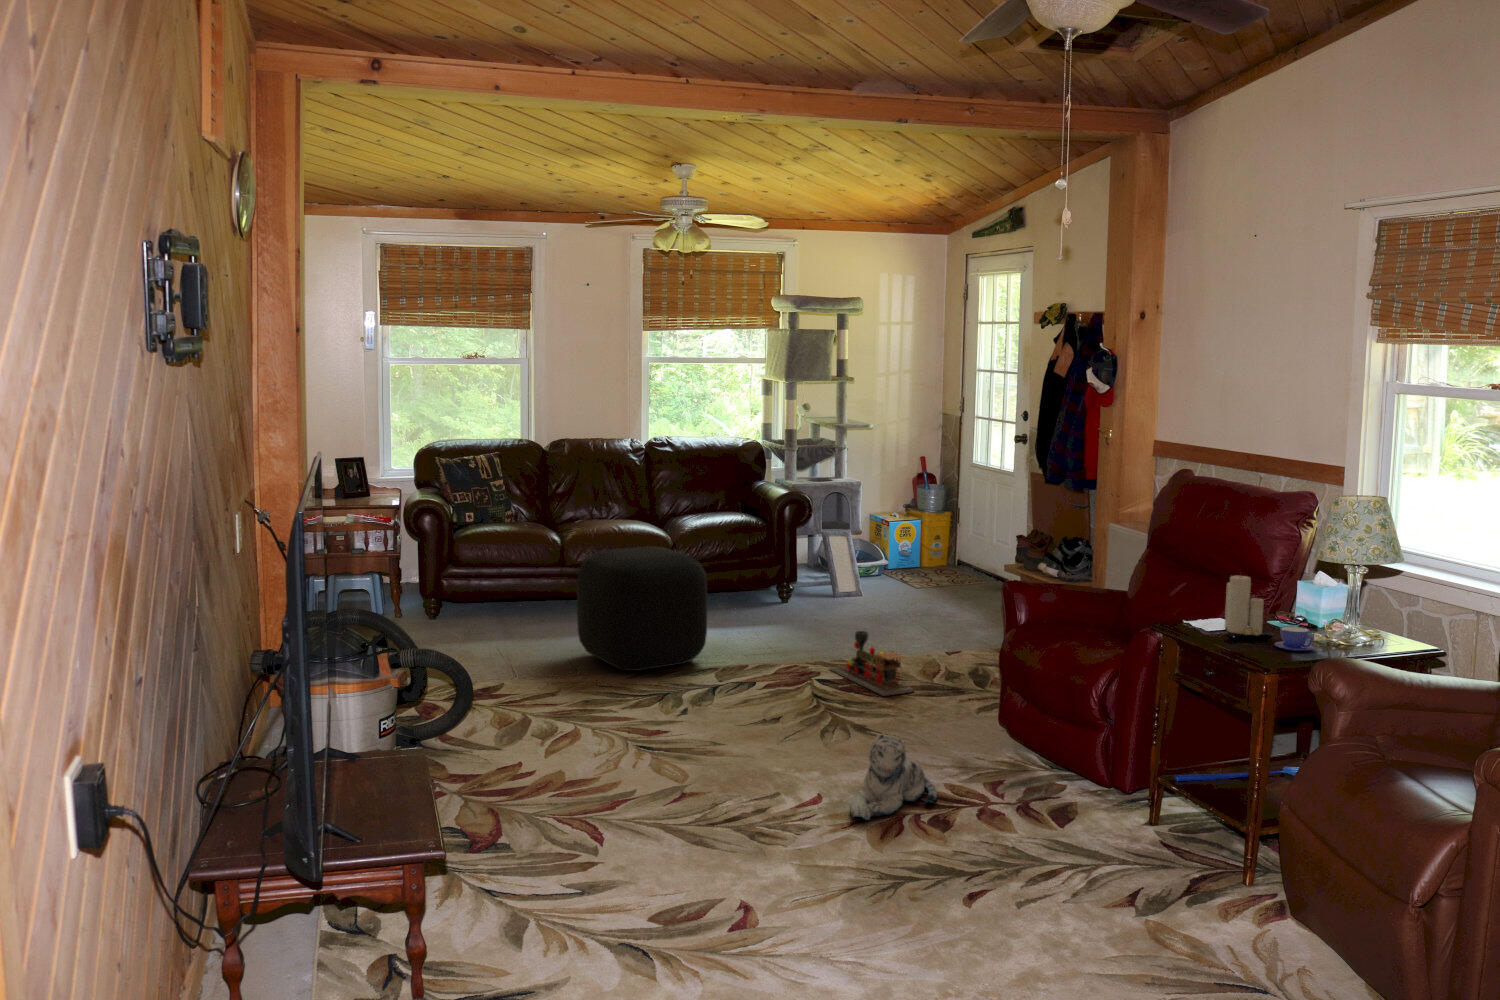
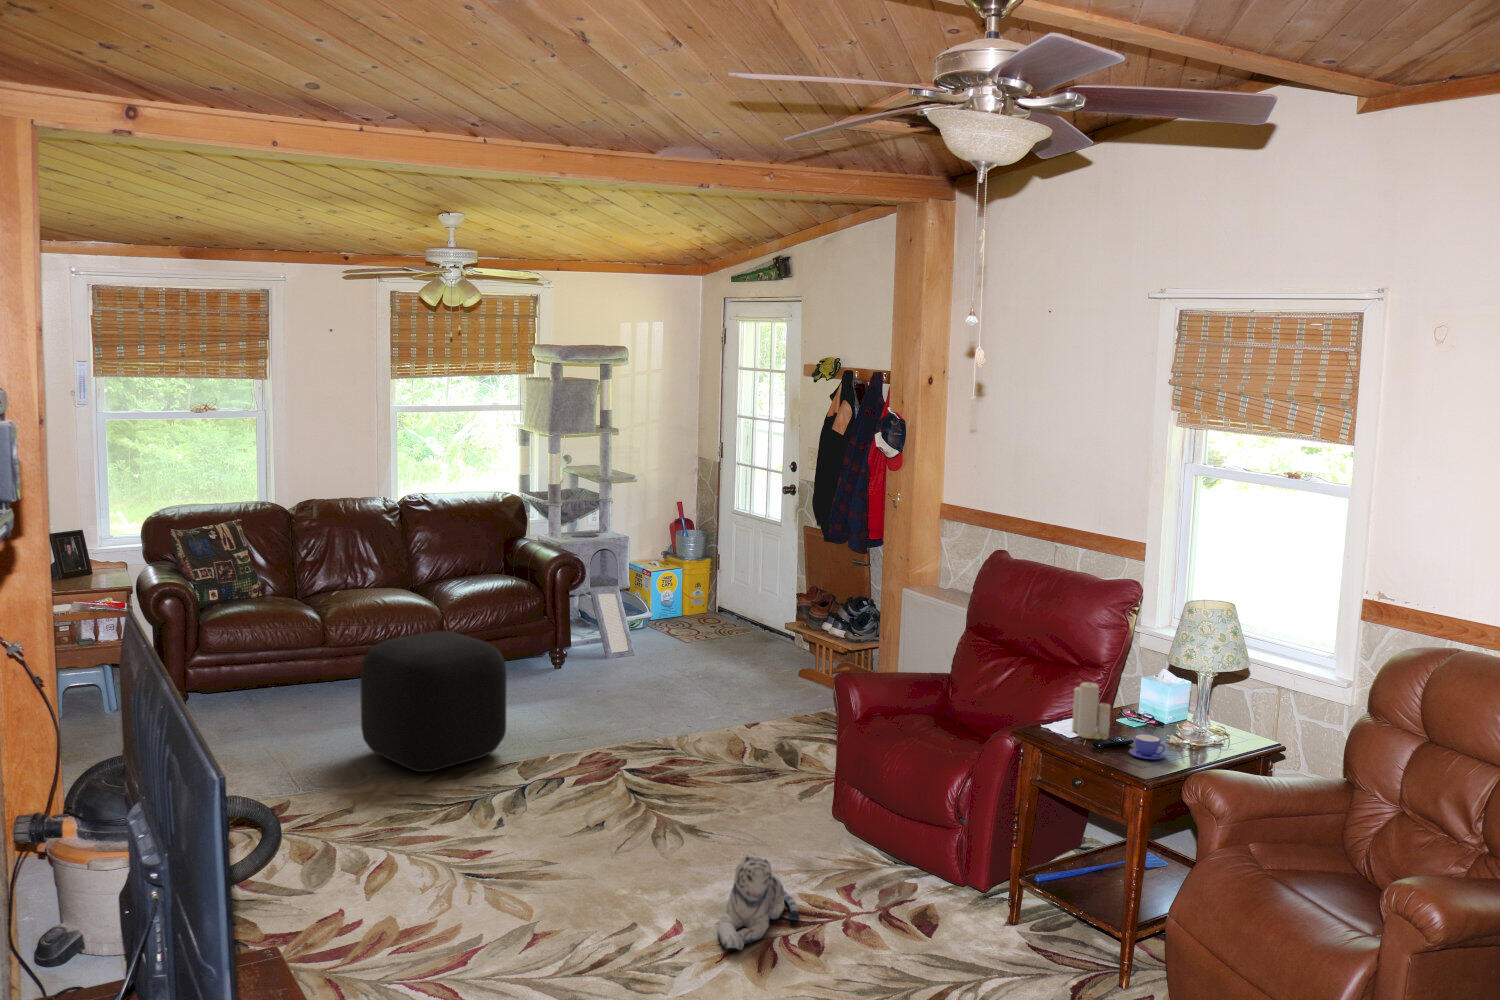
toy train: present [830,631,915,696] -> none [637,713,731,784]

